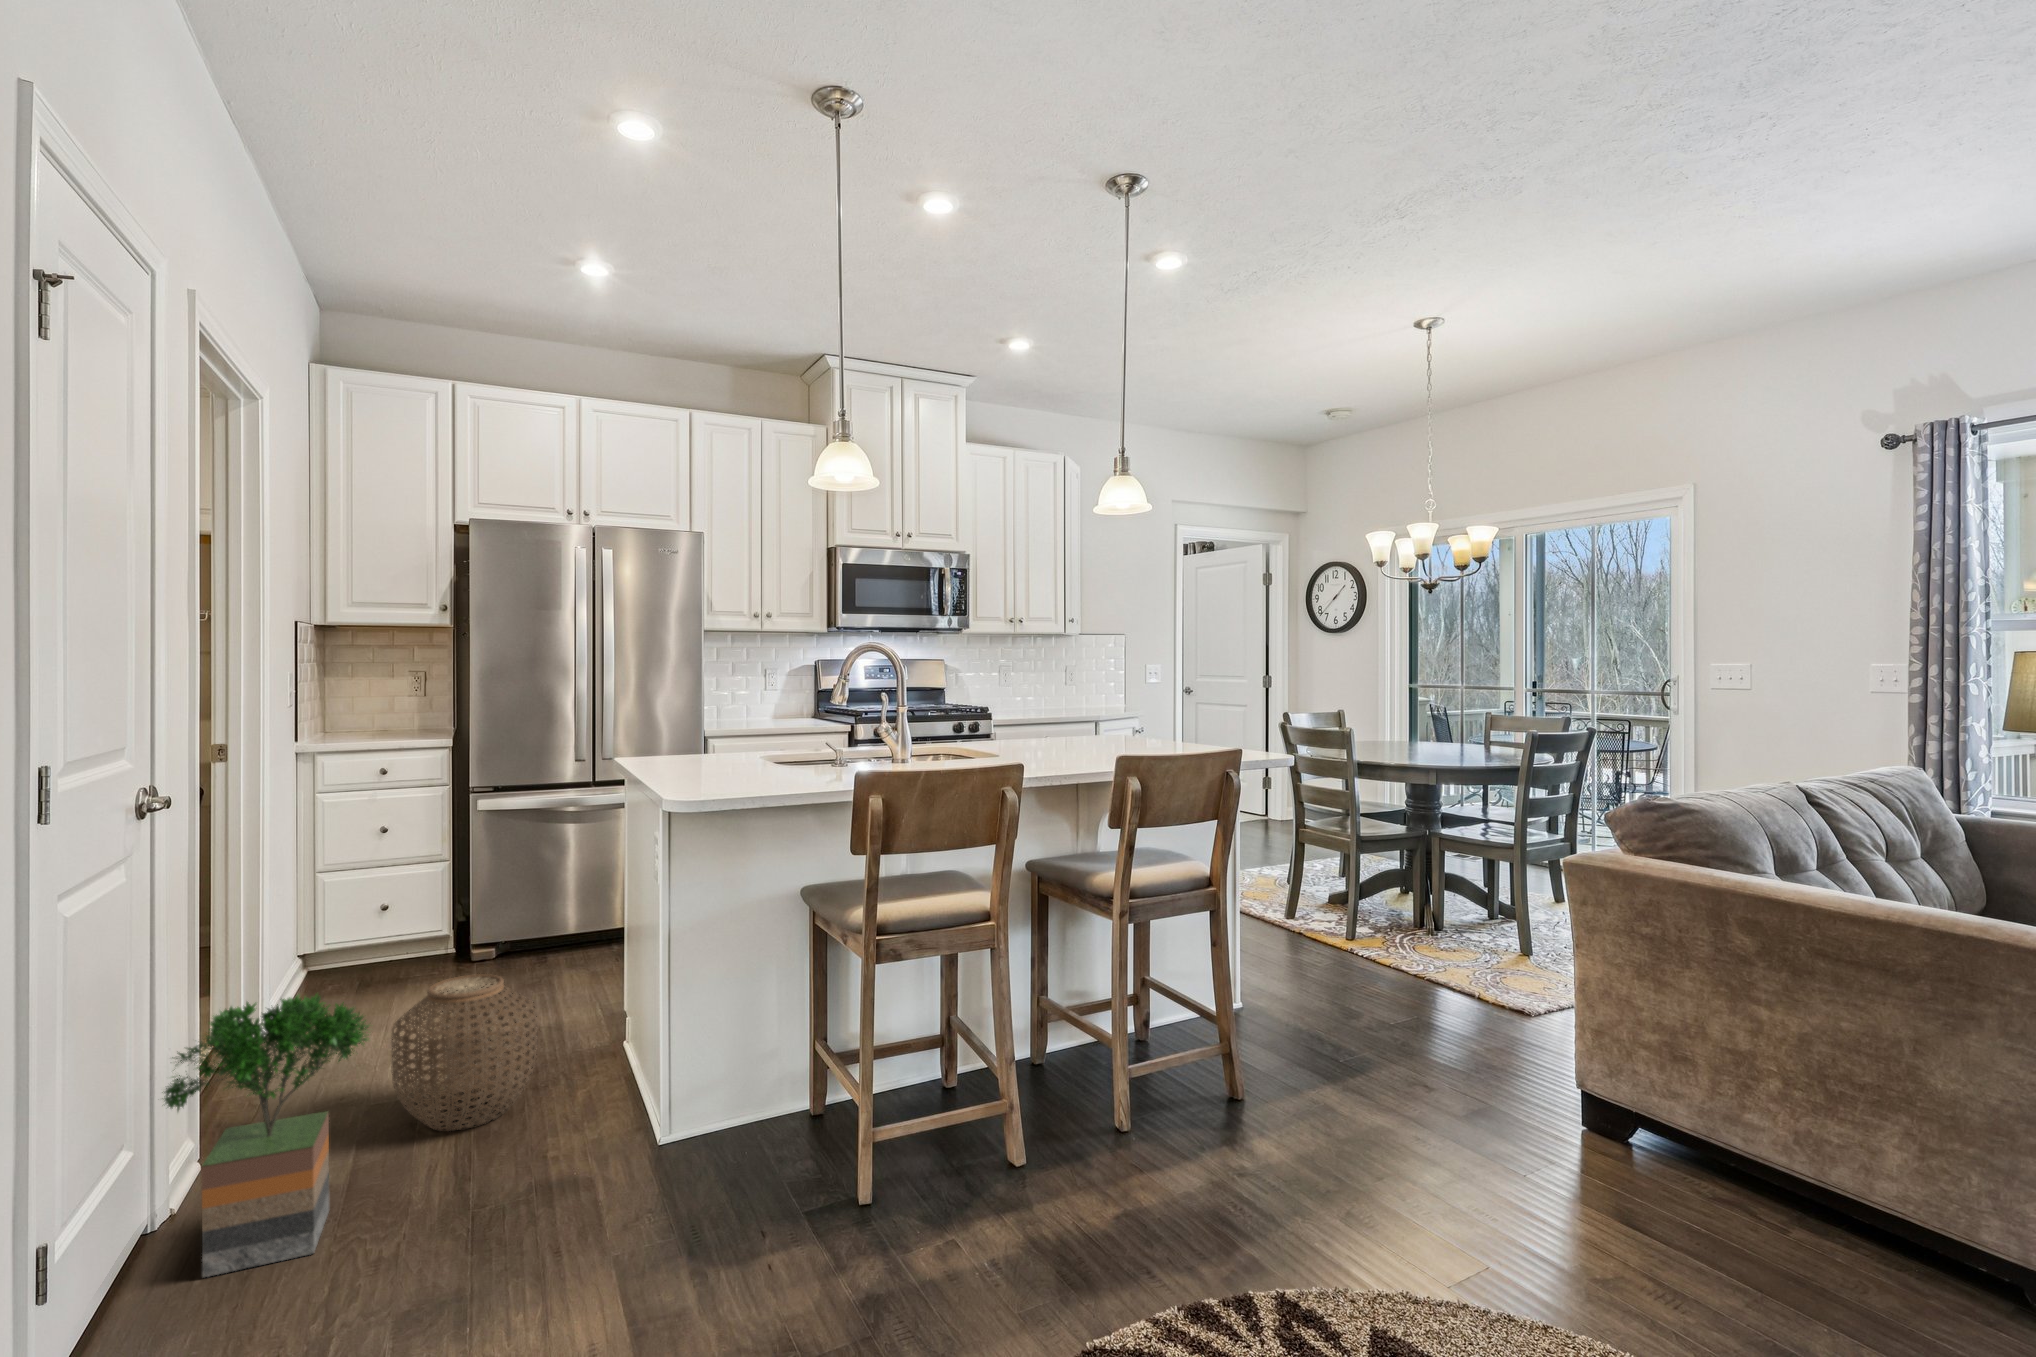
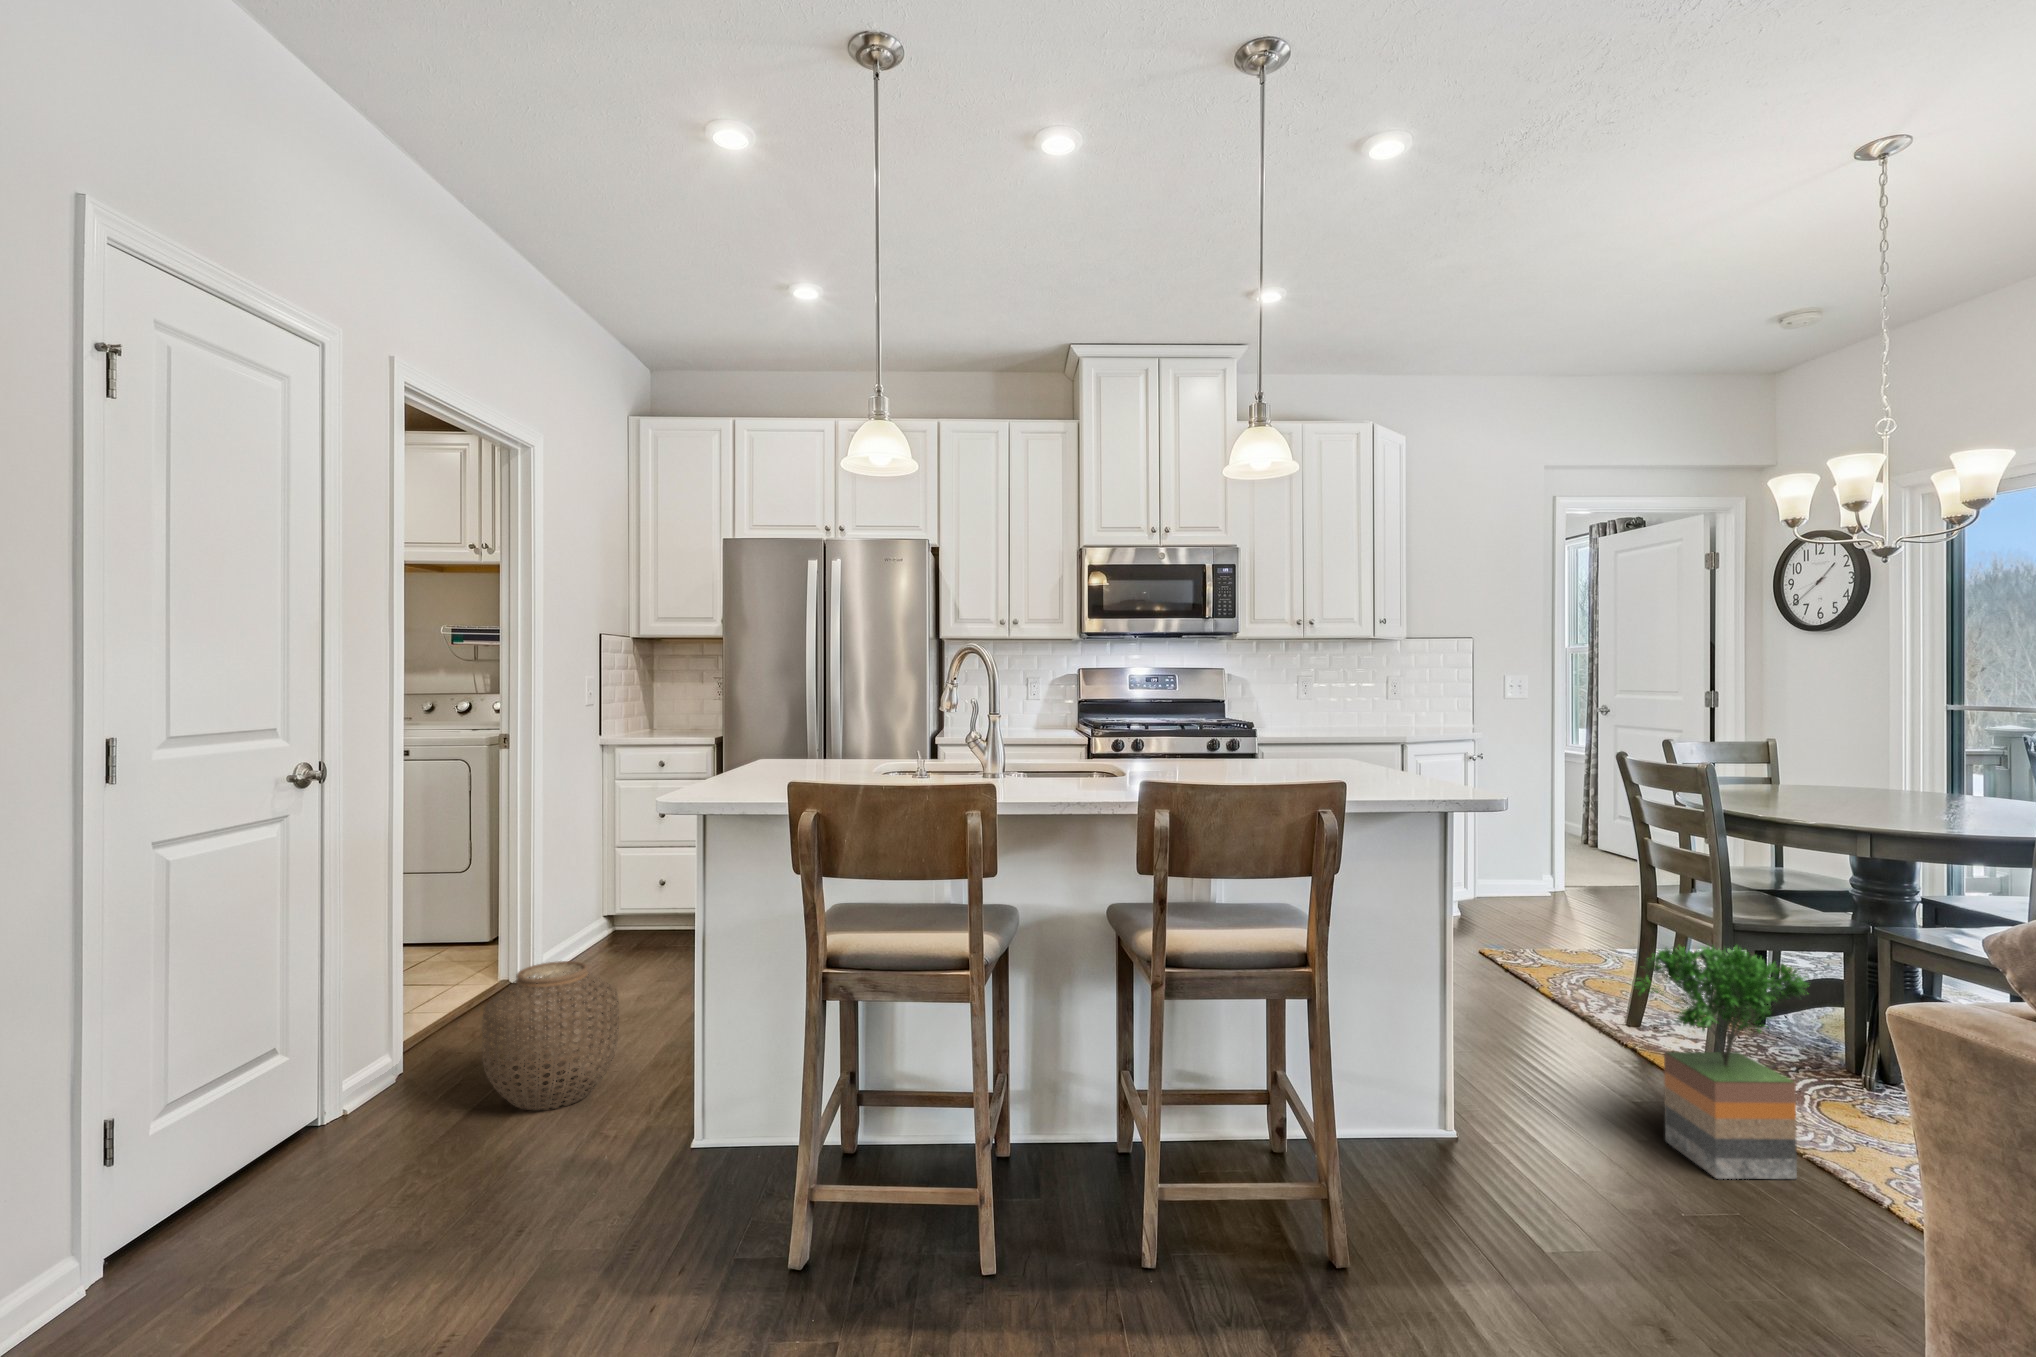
potted tree: present [164,994,369,1277] -> present [1635,946,1807,1179]

